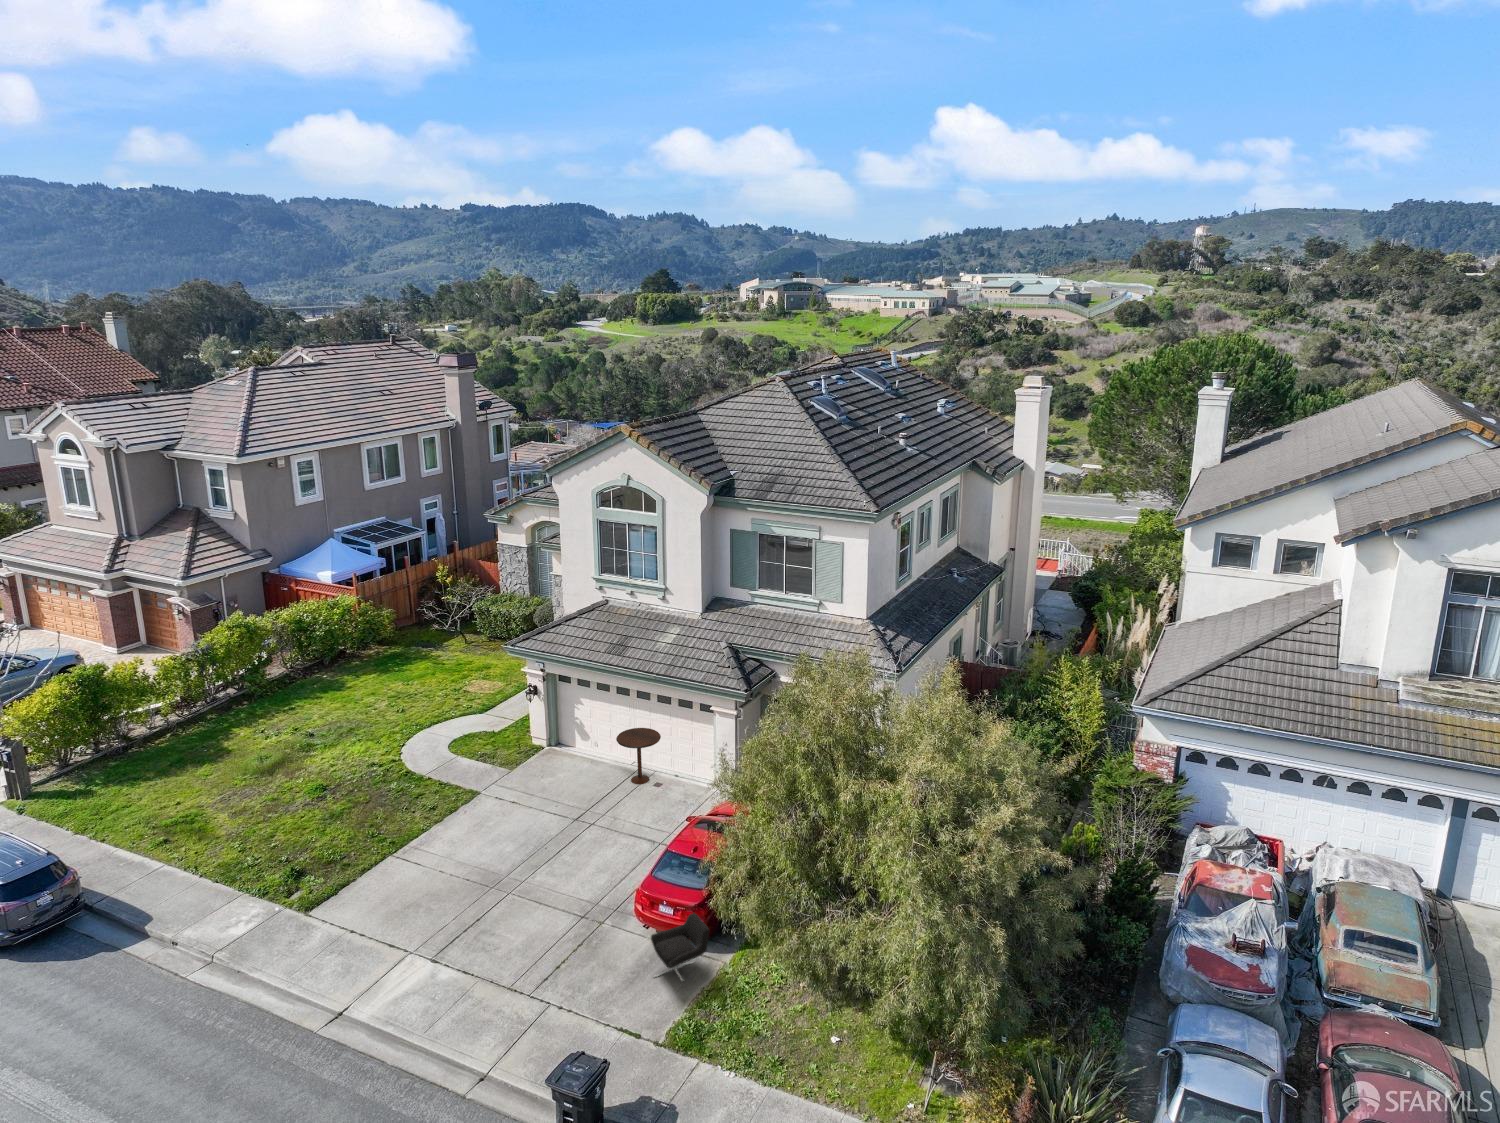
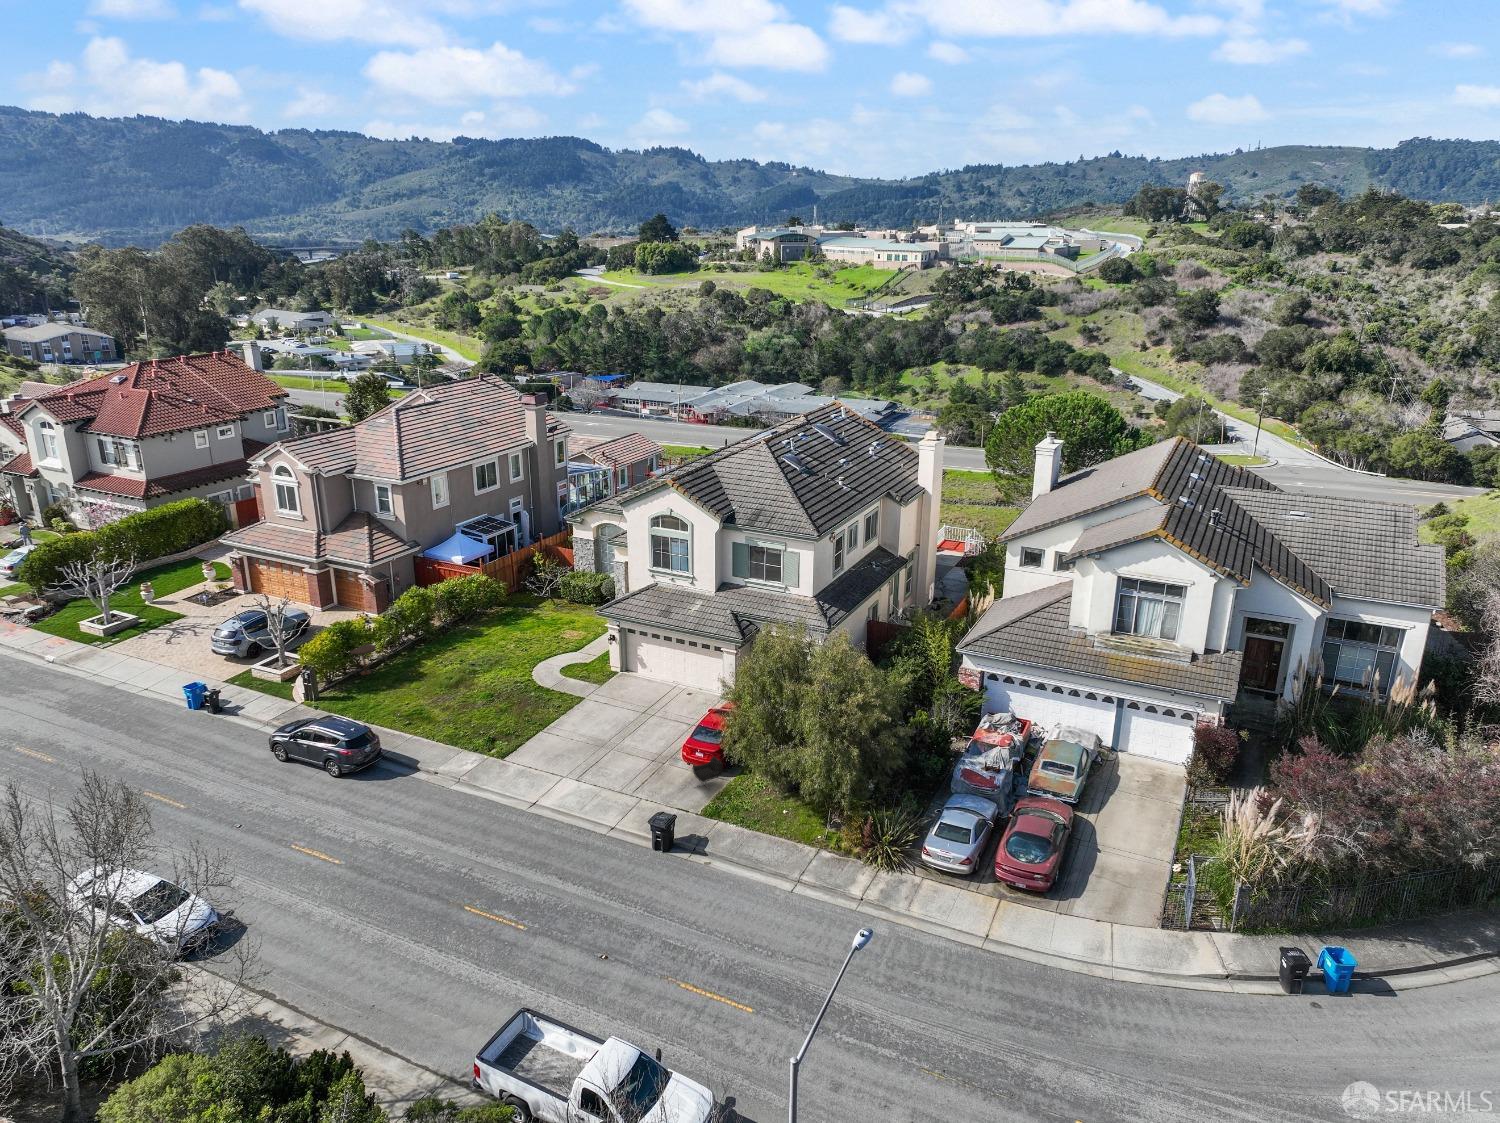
pedestal table: present [616,728,661,784] -> present [350,644,375,675]

